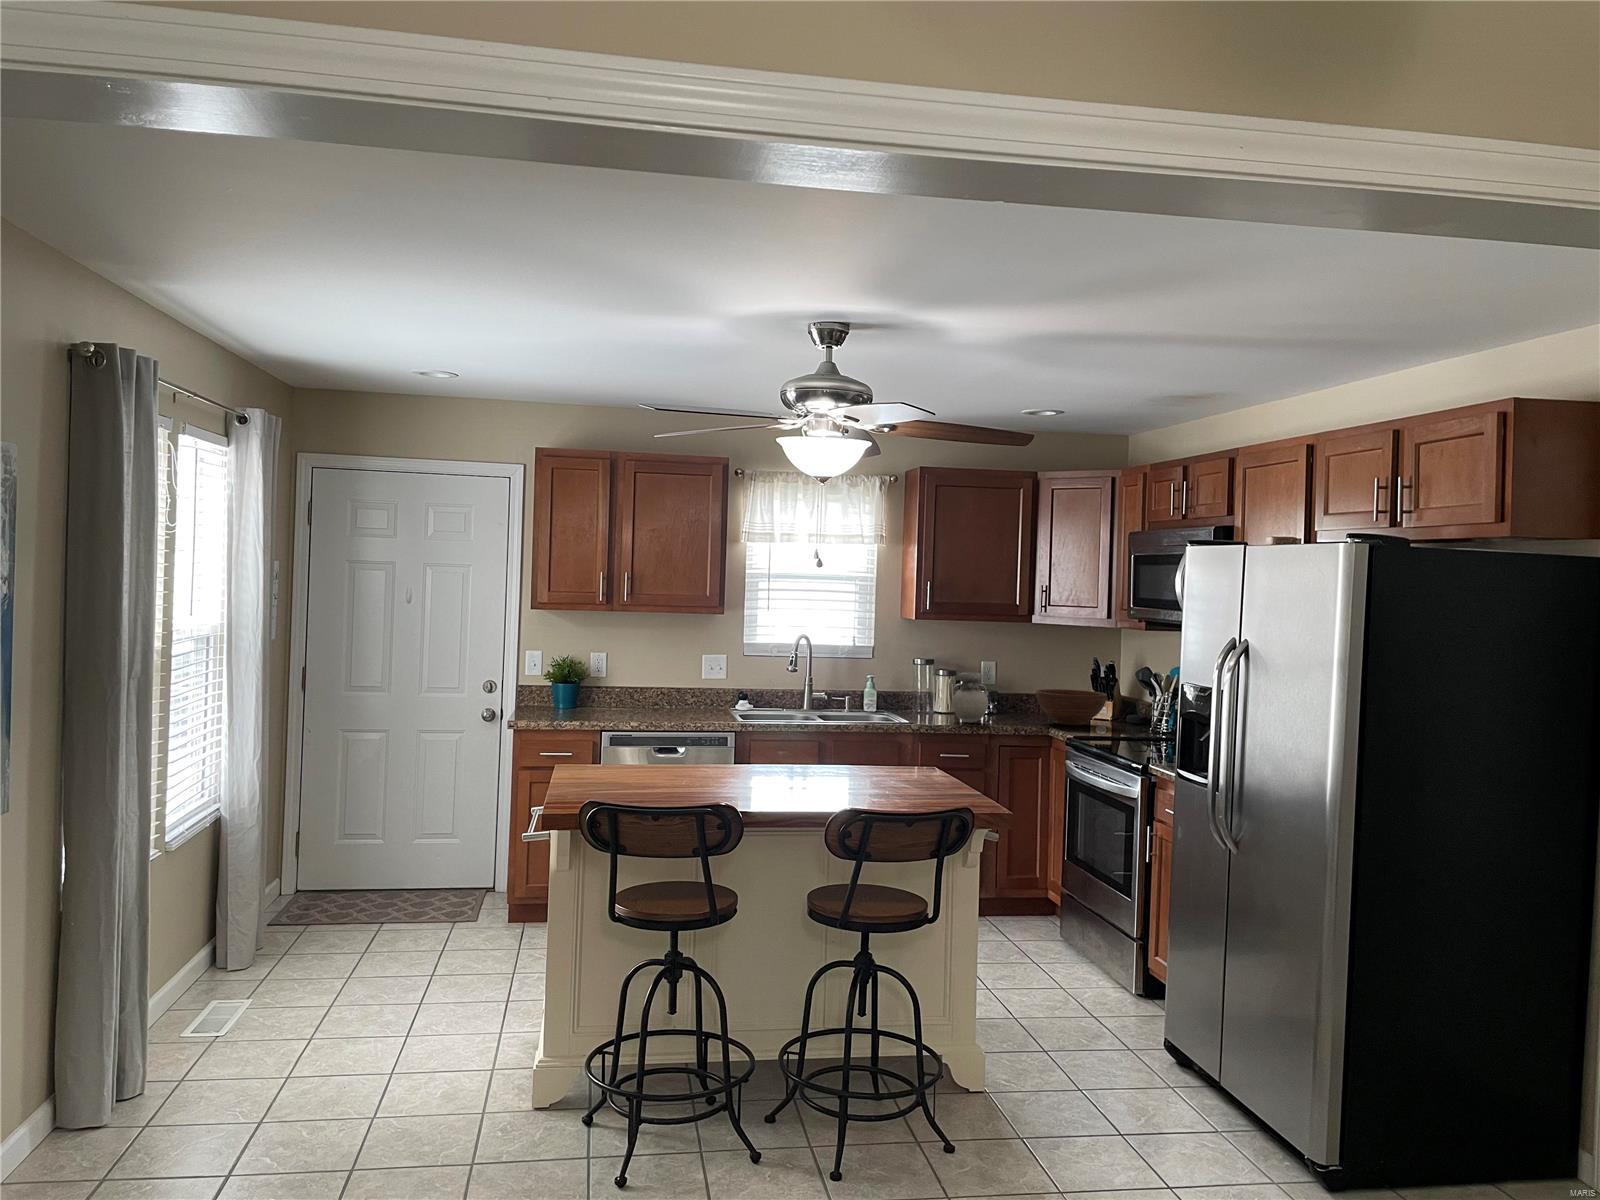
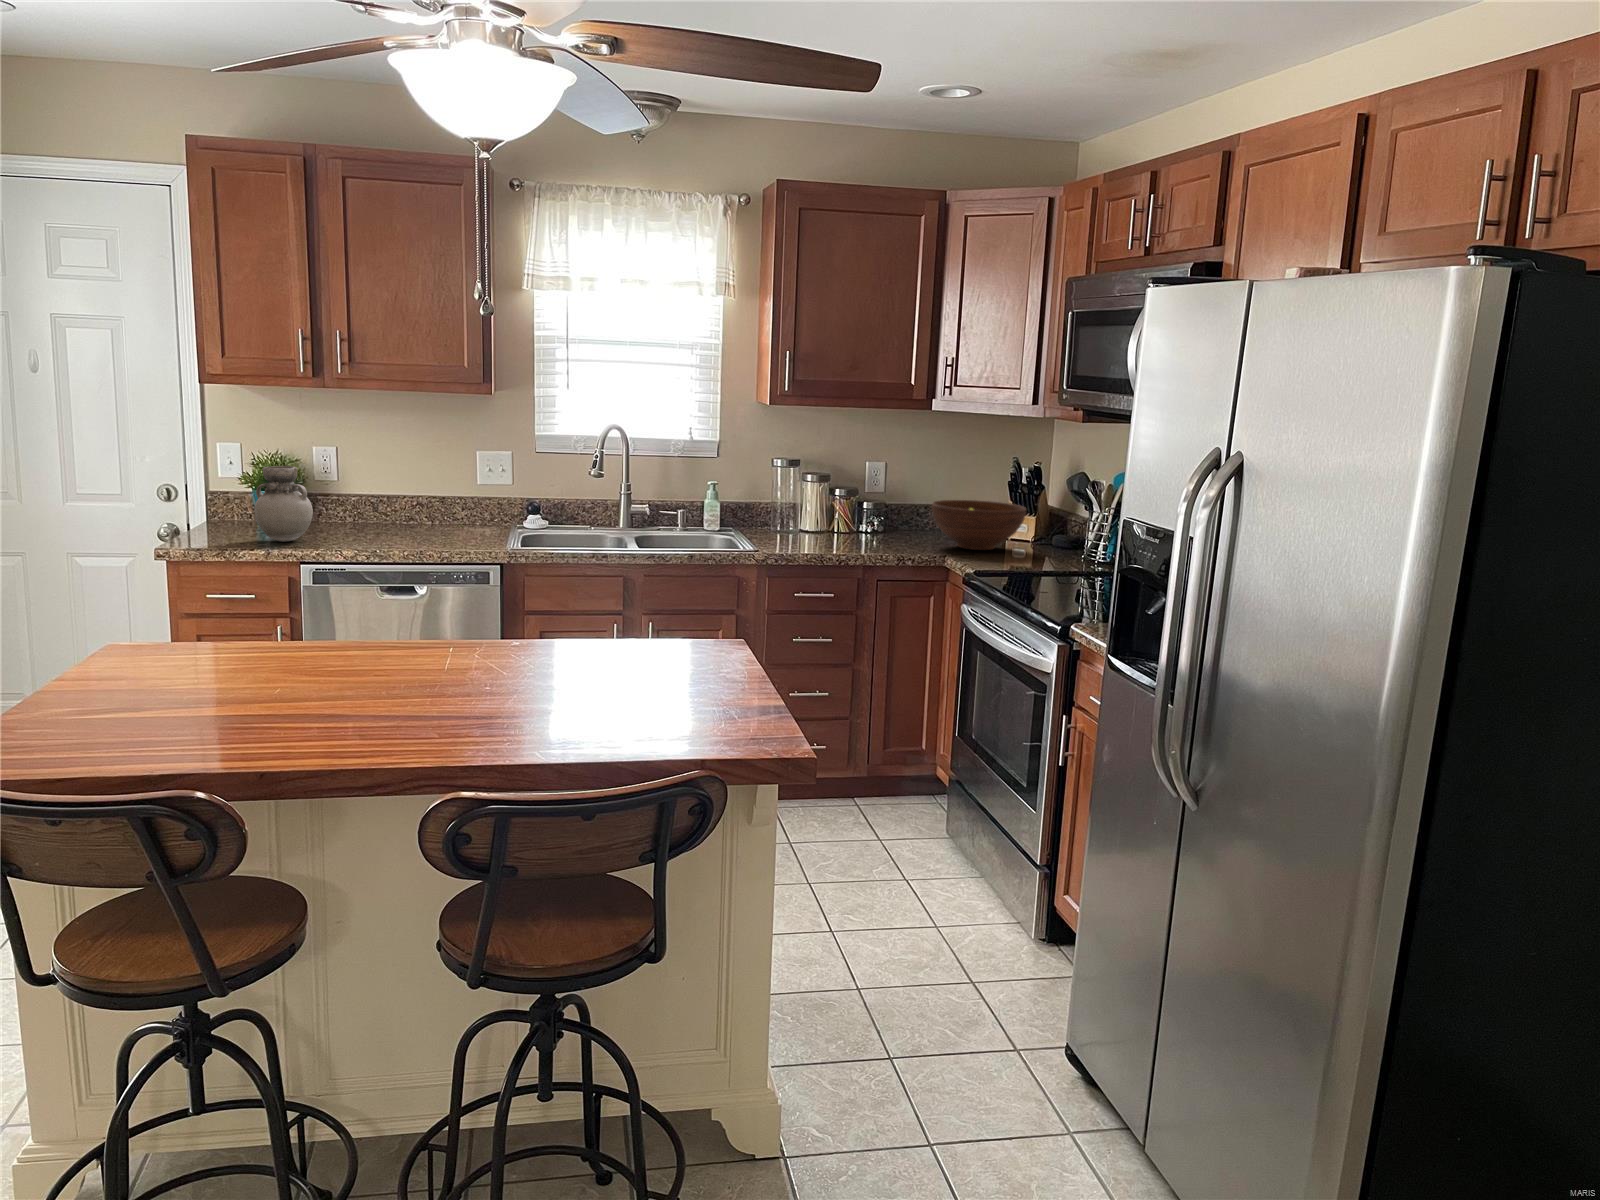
vase: present [952,672,988,723] -> present [255,466,313,542]

